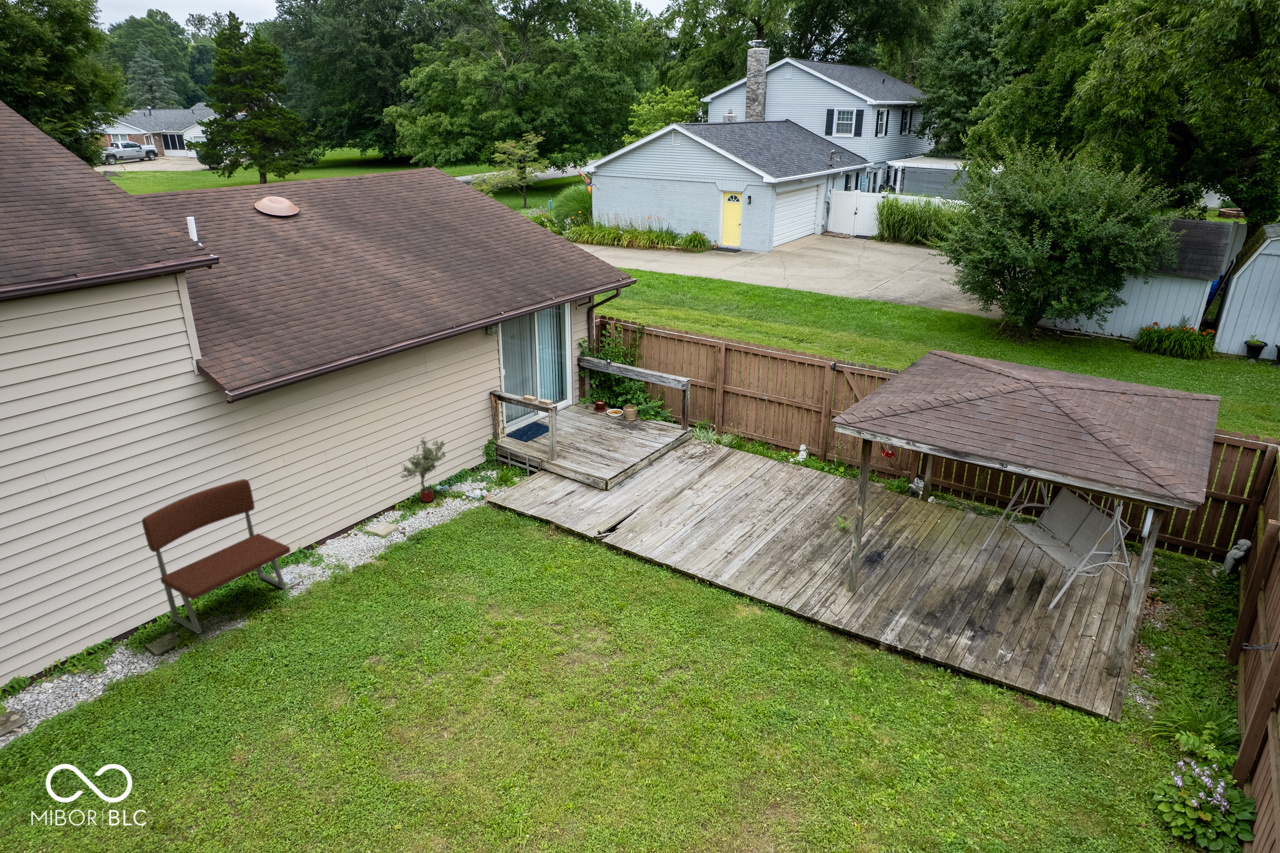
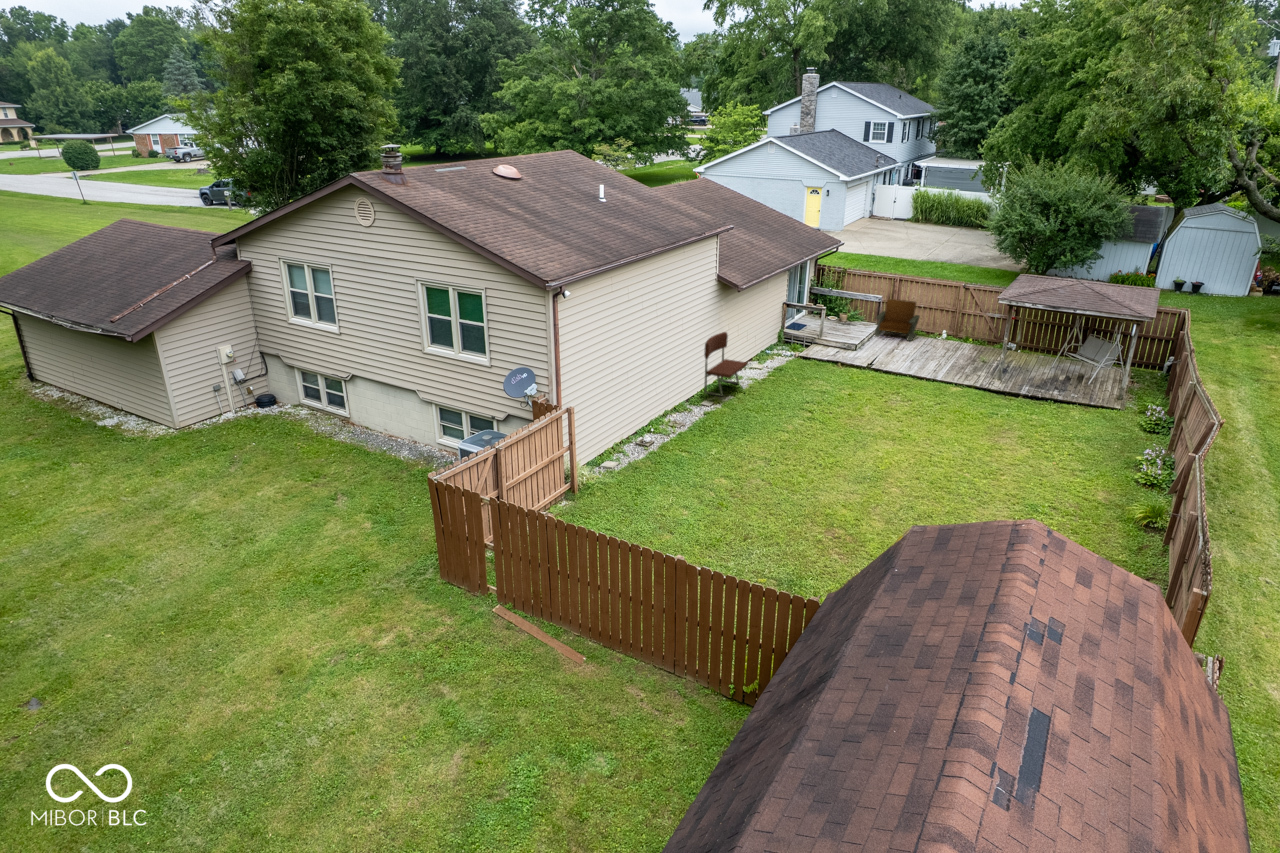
lounge chair: none [677,381,764,465] -> present [874,299,920,341]
potted tree: present [401,438,445,502] -> none [755,322,775,357]

